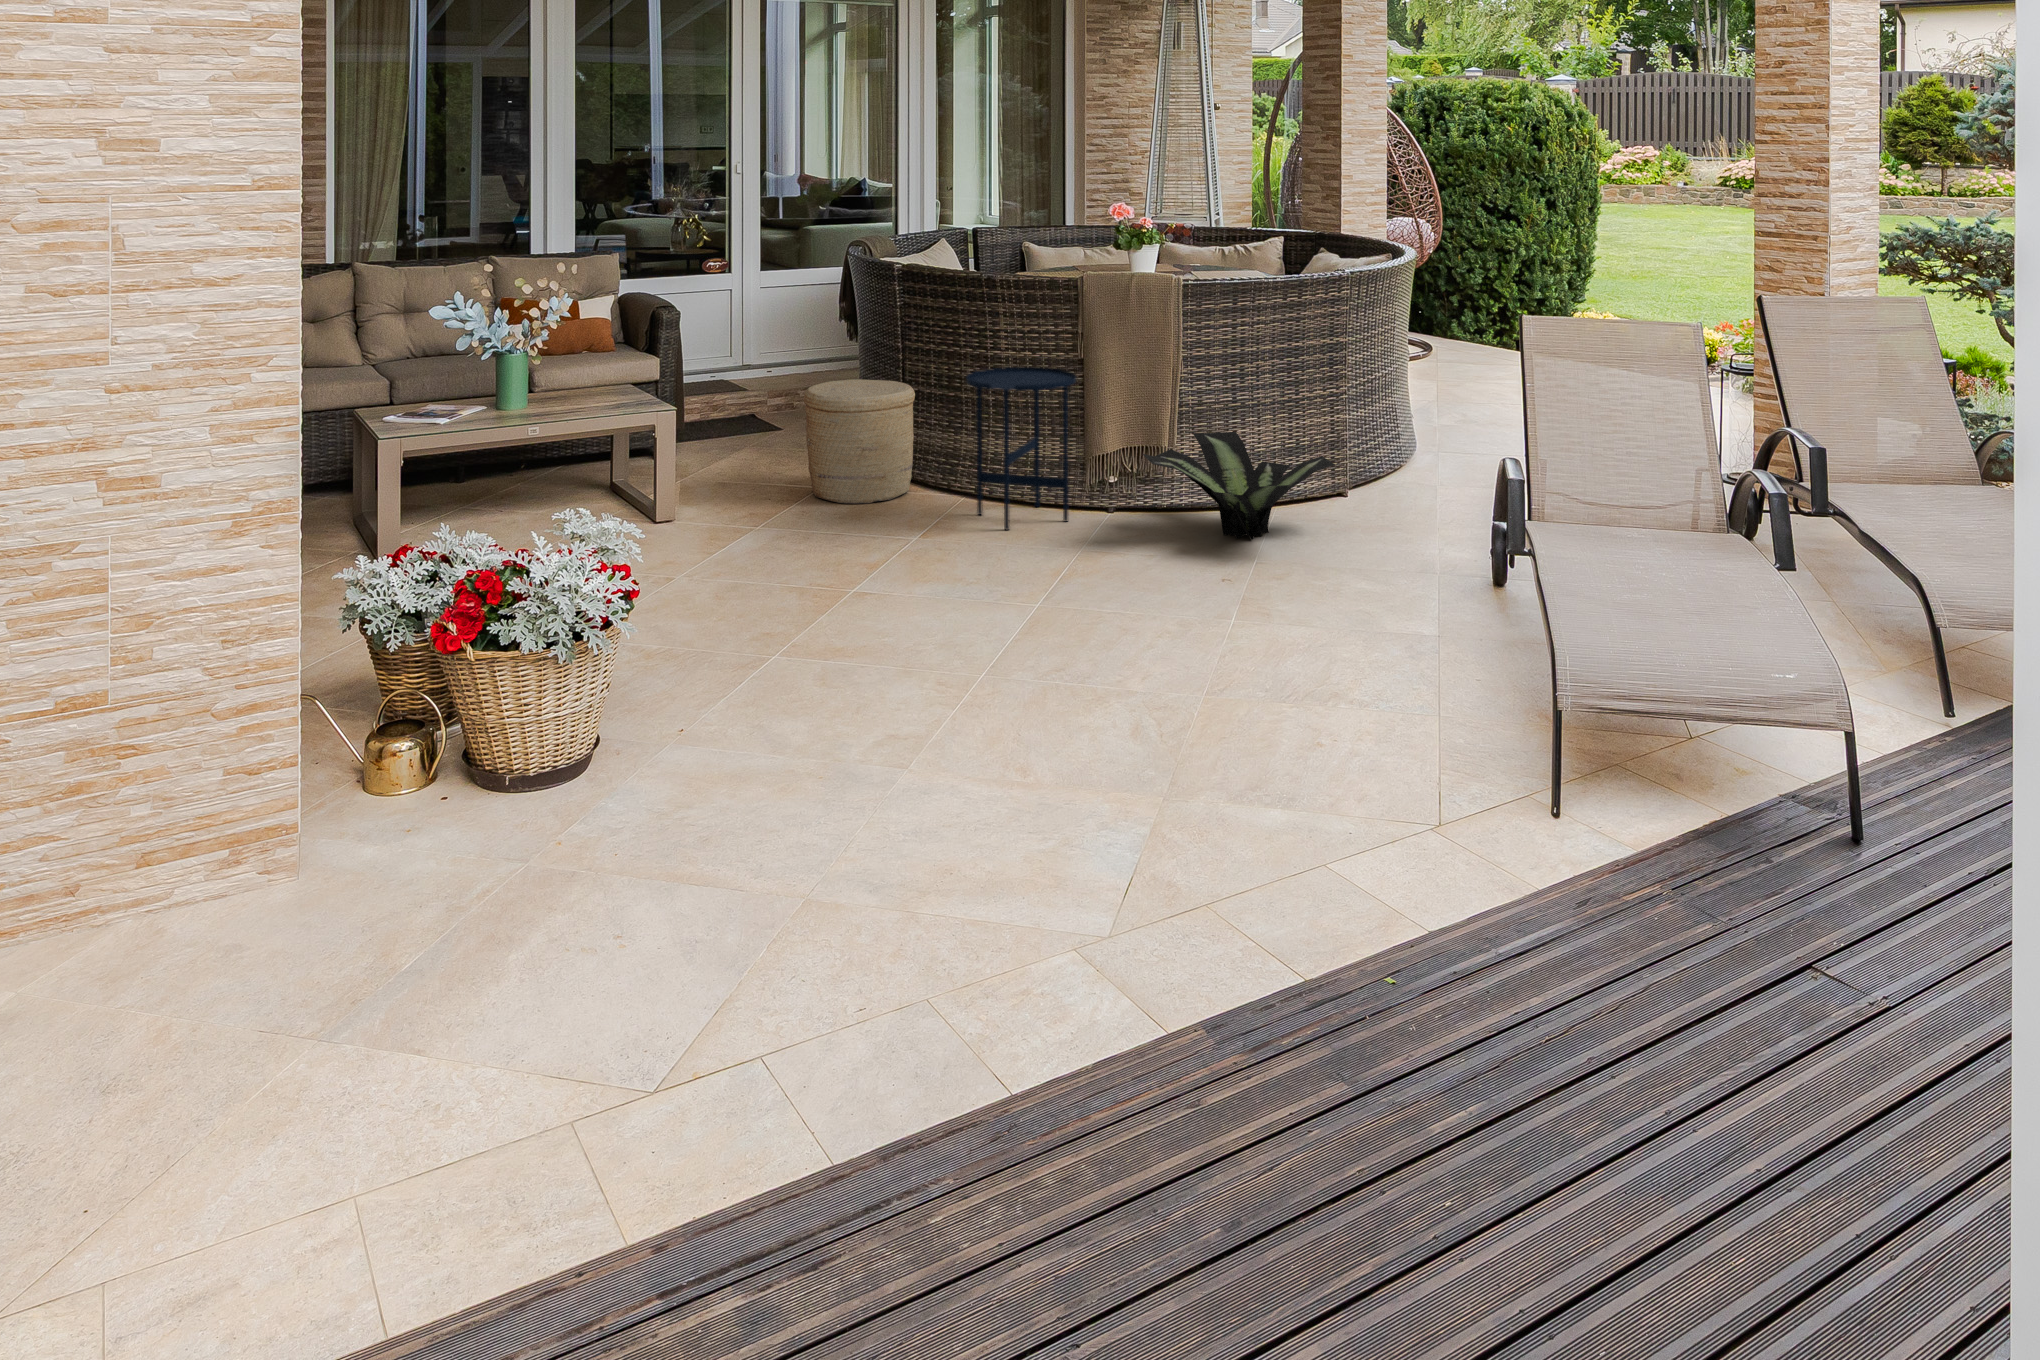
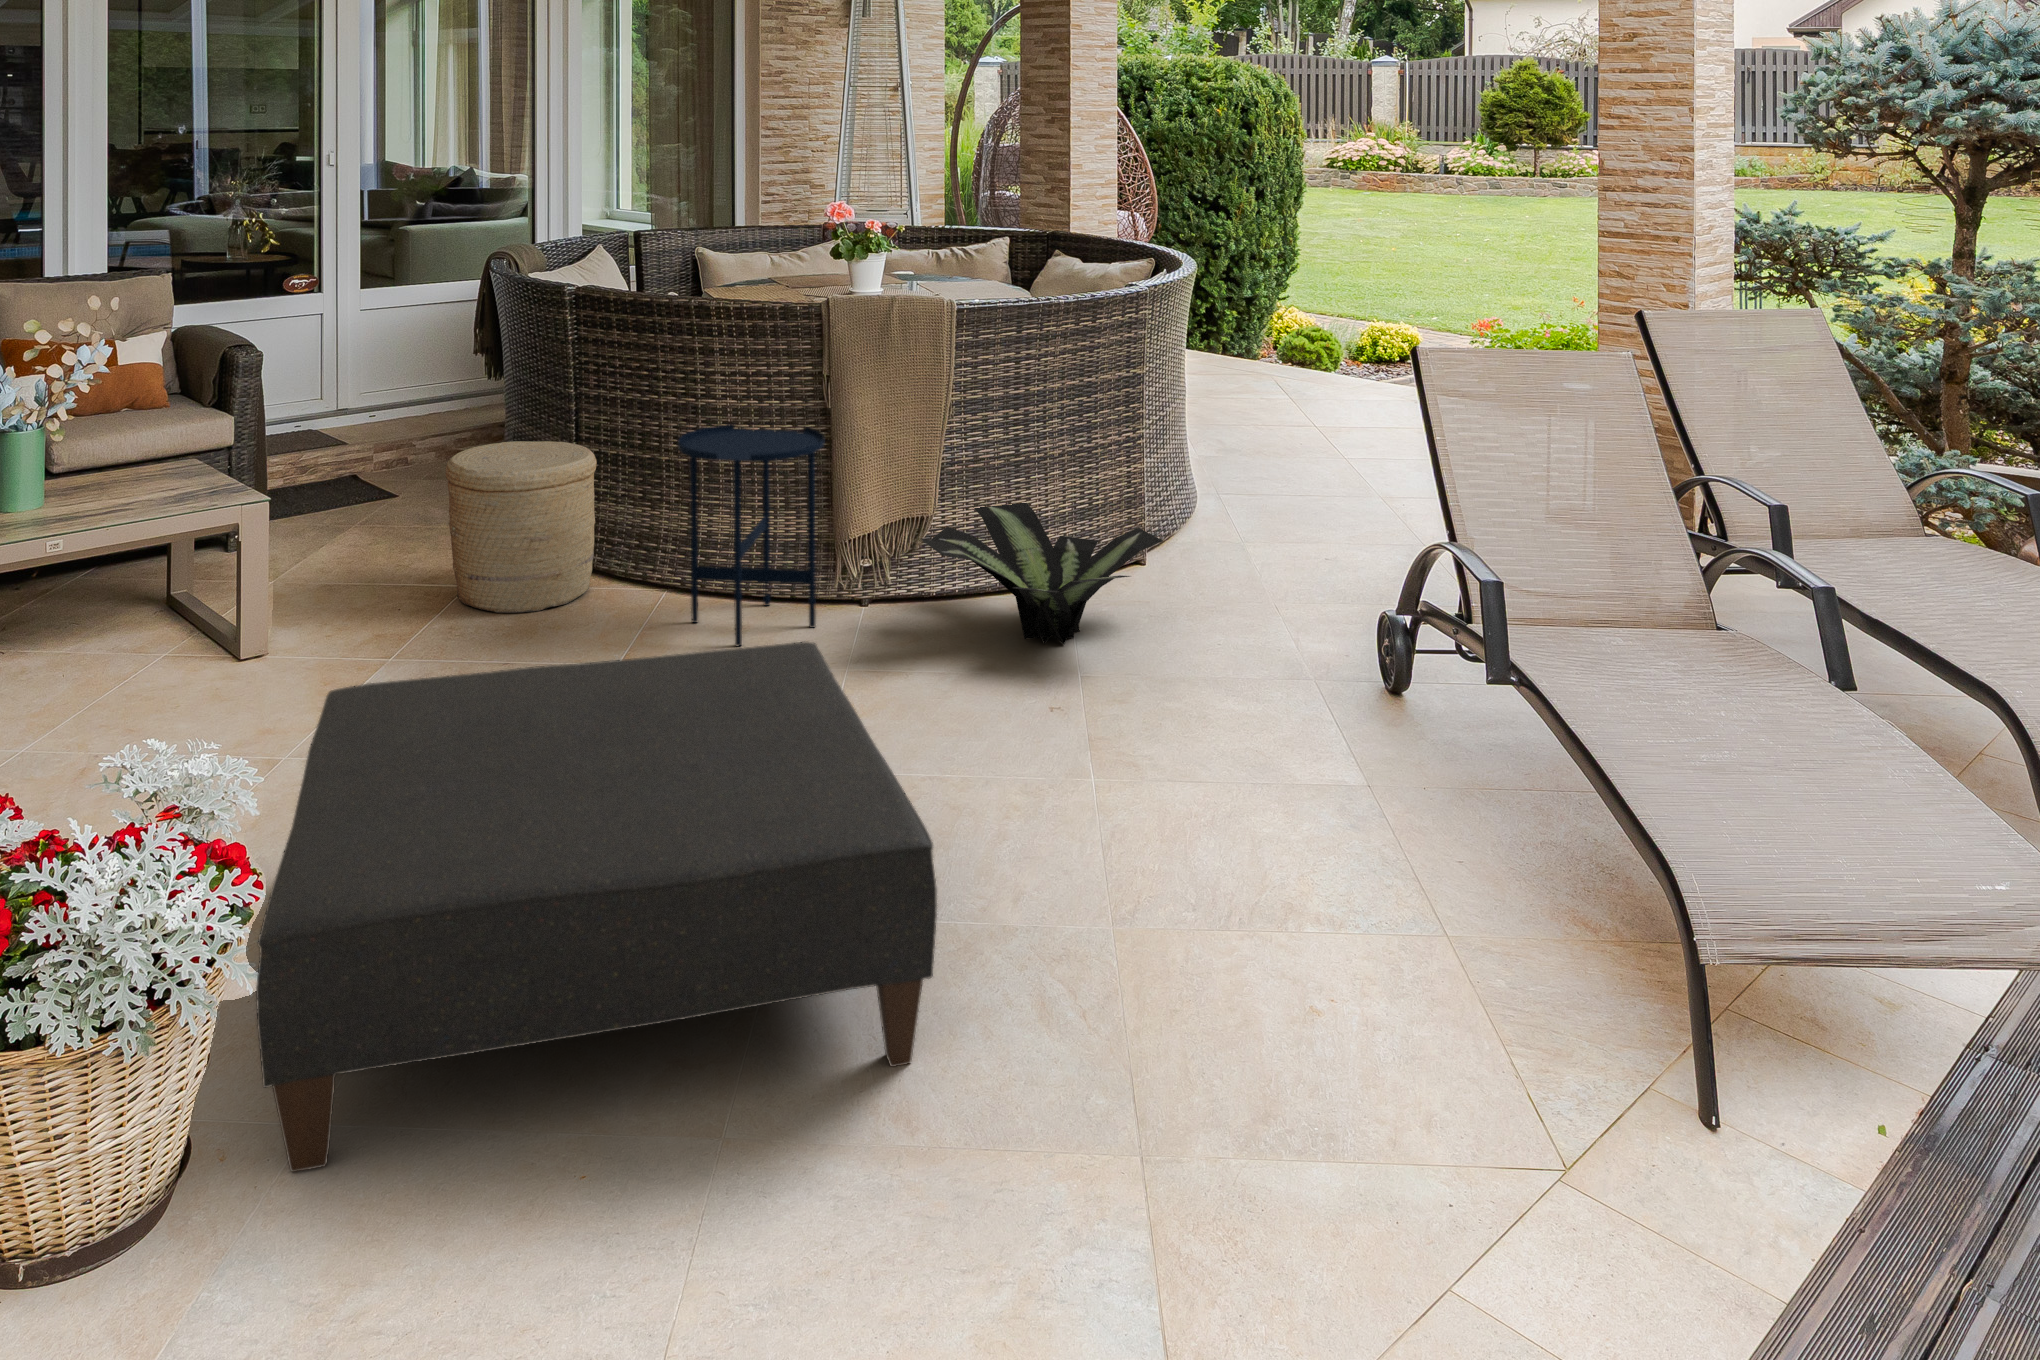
ottoman: none [635,502,1052,761] -> present [256,641,937,1172]

